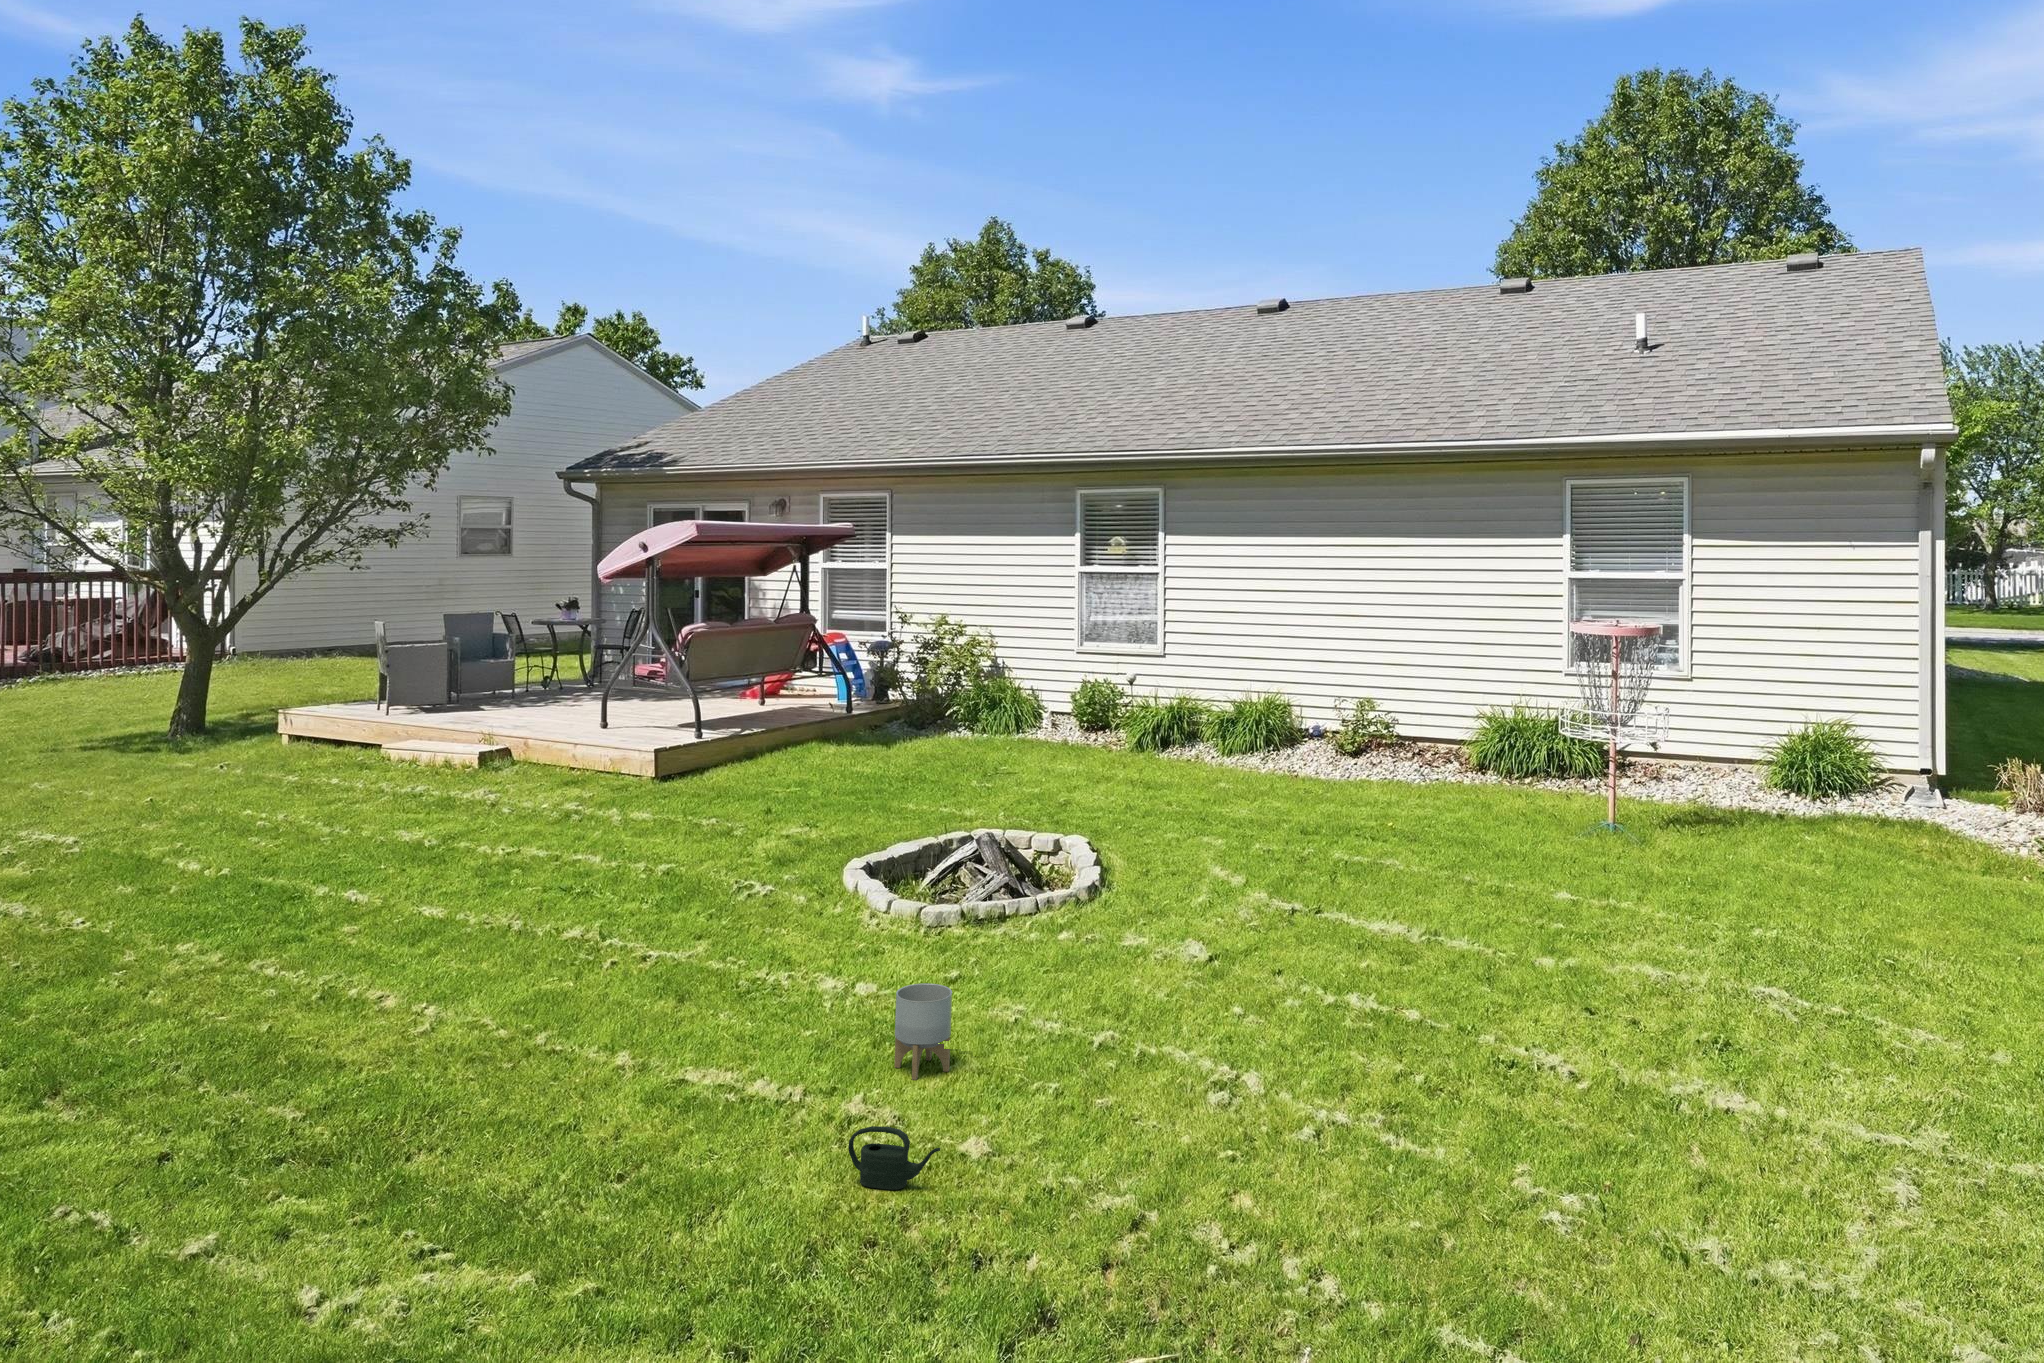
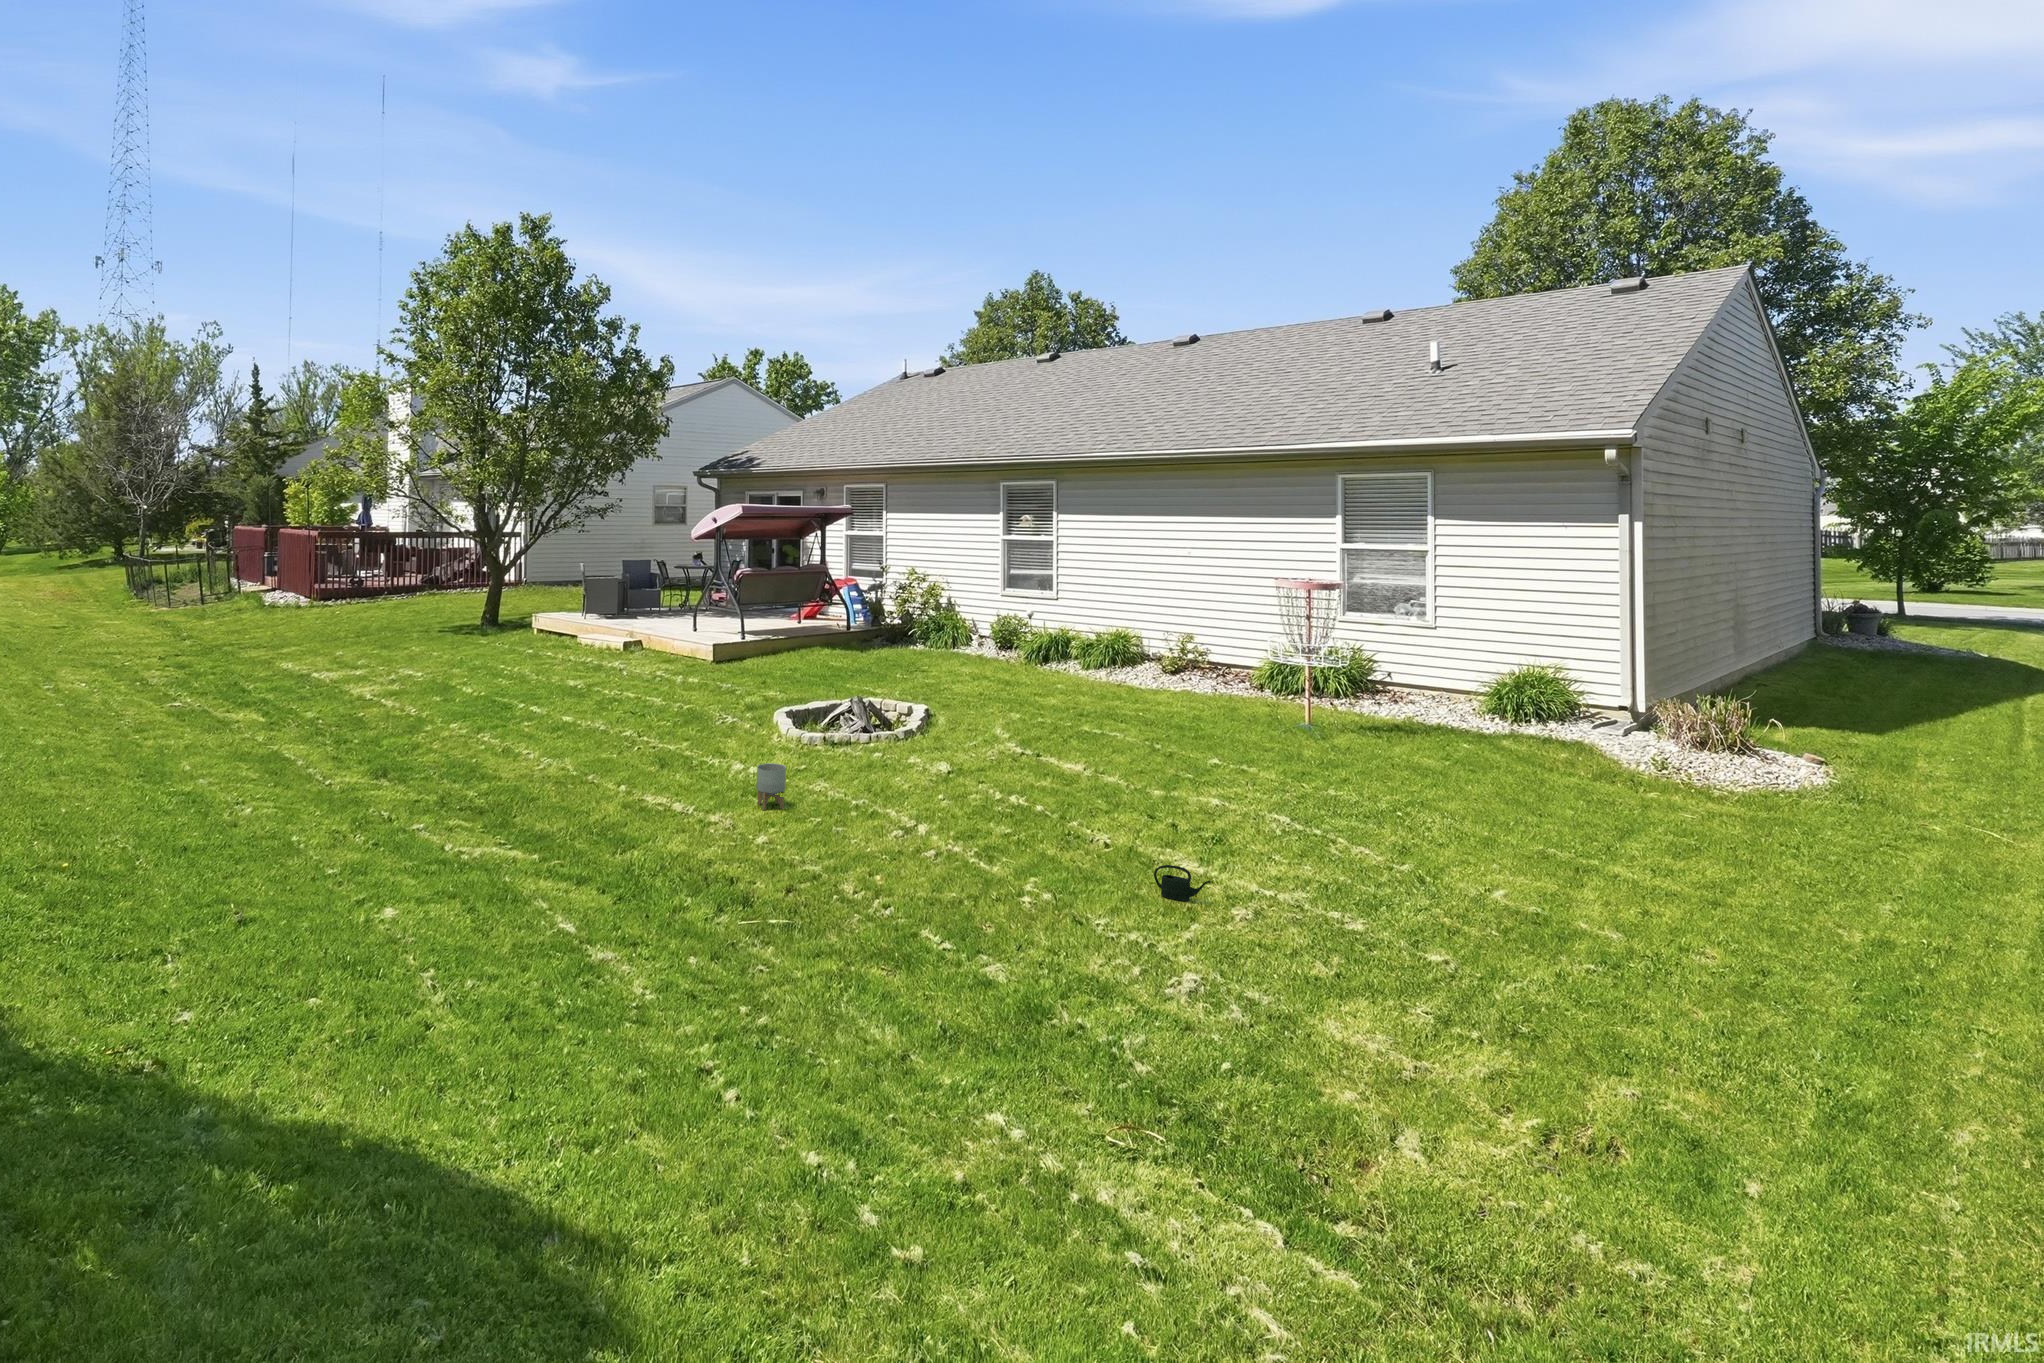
watering can: present [848,1126,940,1190] -> present [1154,865,1210,901]

